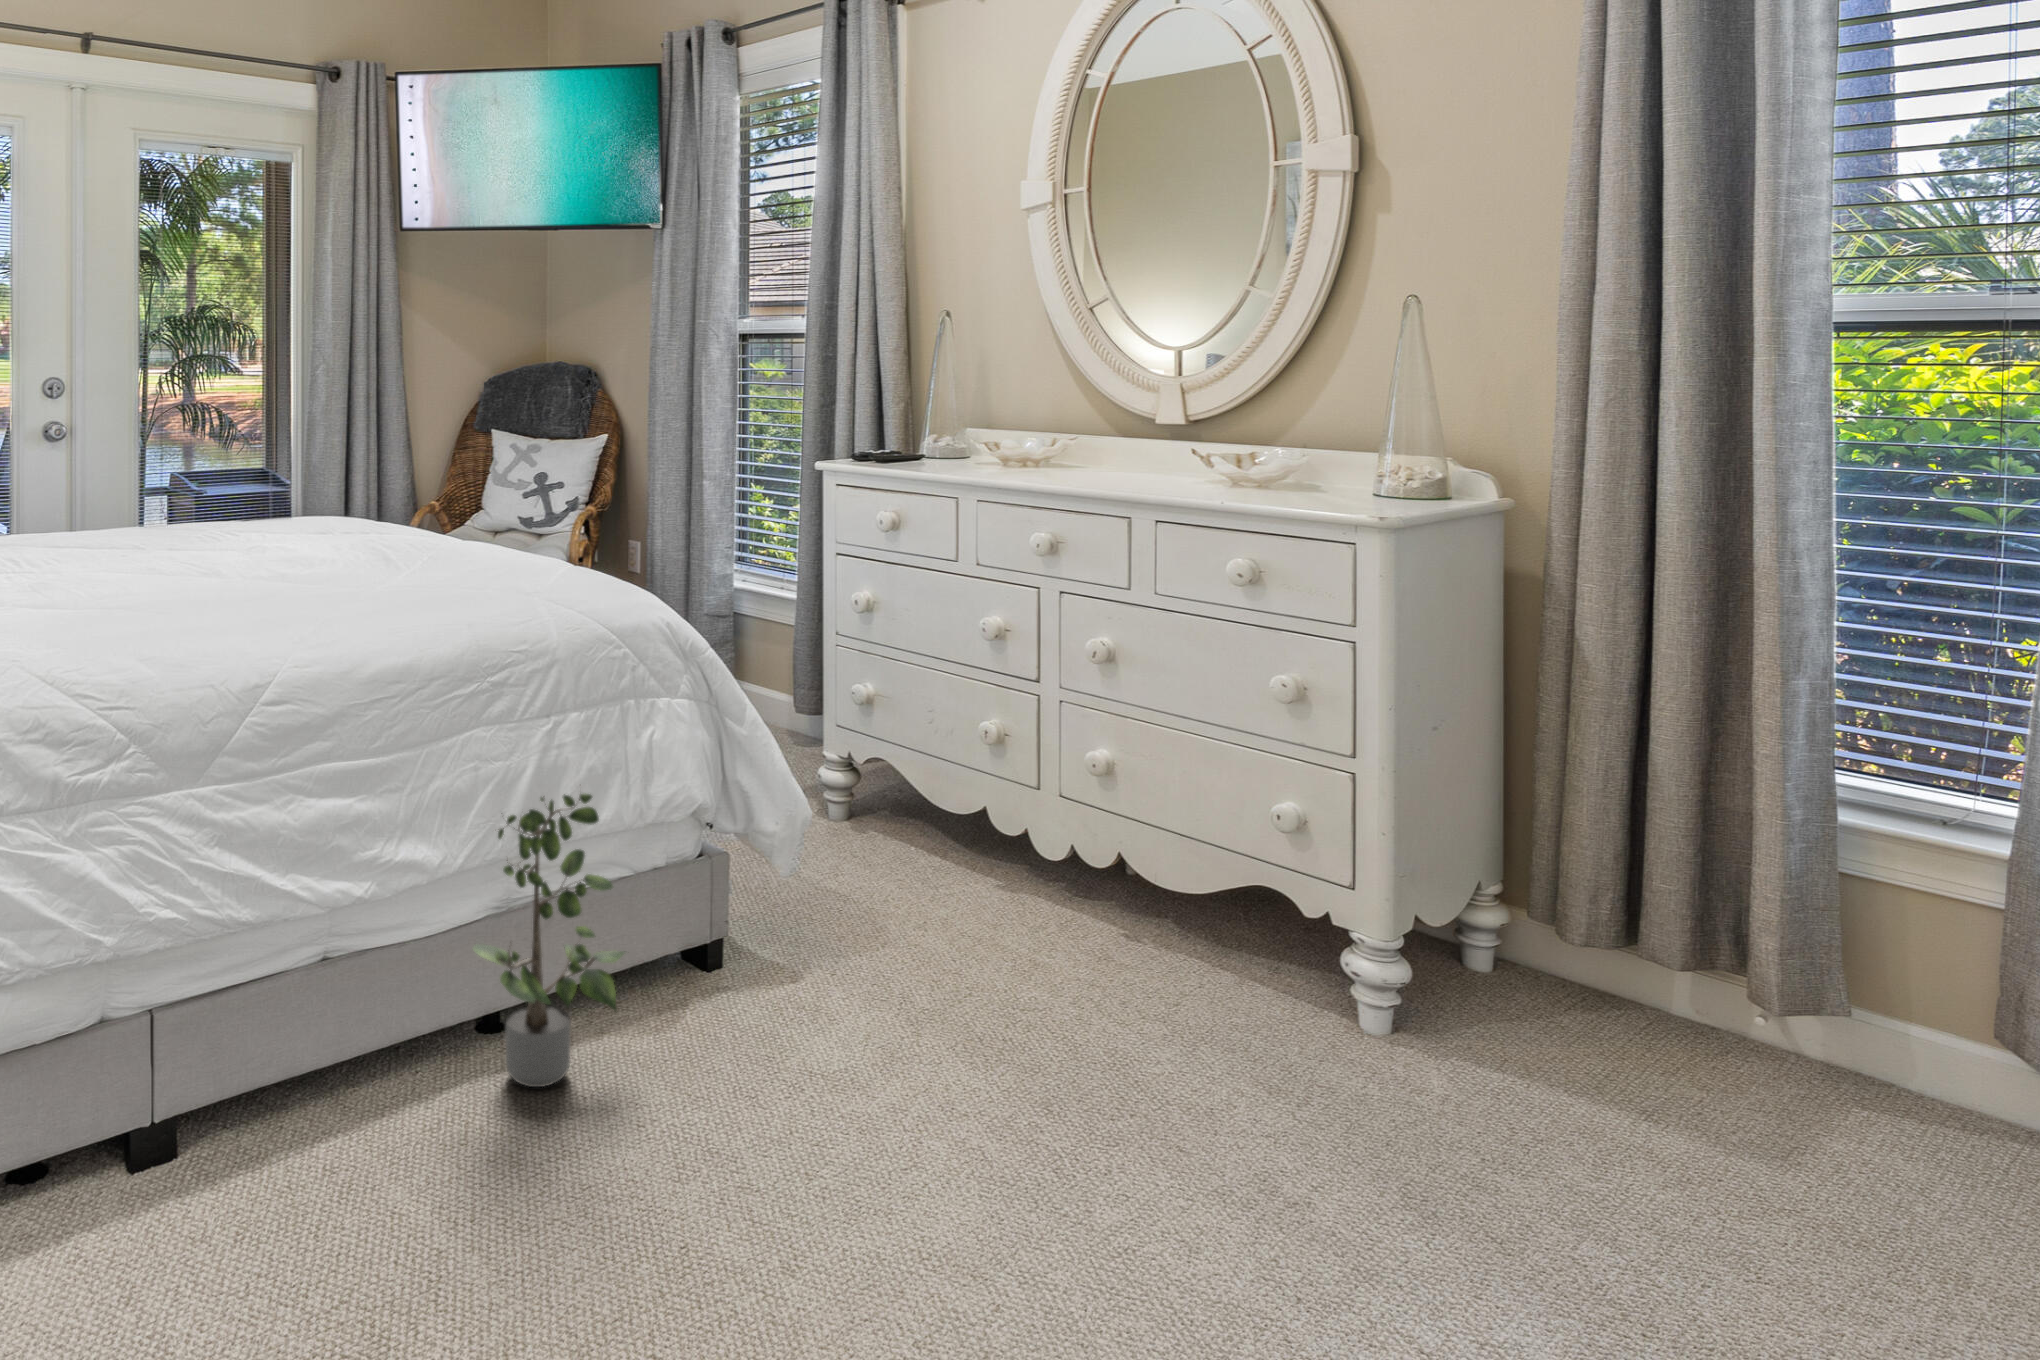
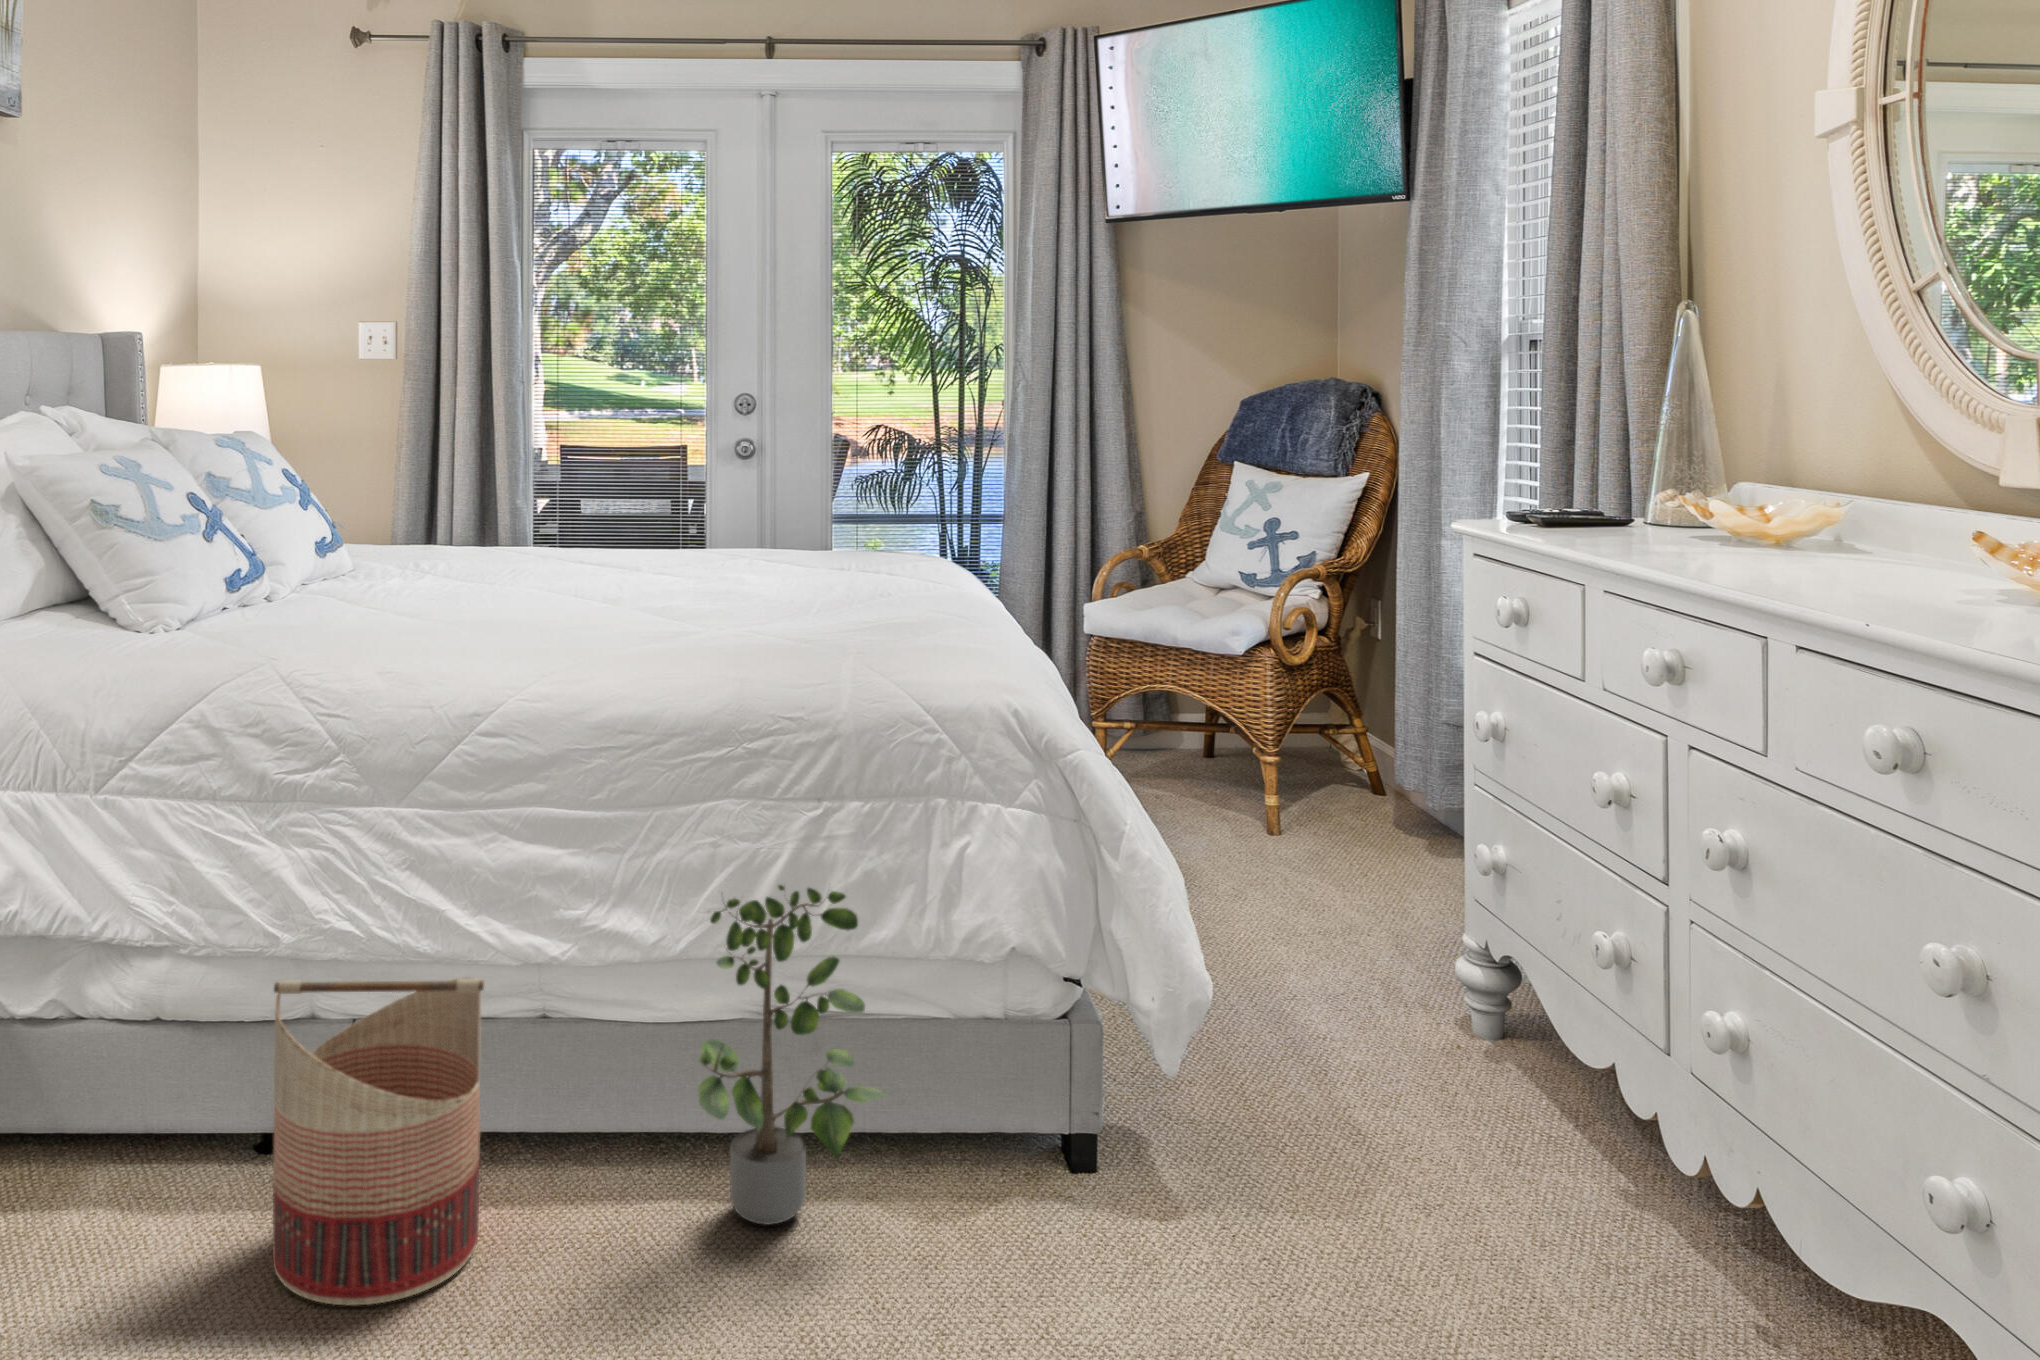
basket: none [149,929,348,1270] -> present [273,977,484,1305]

